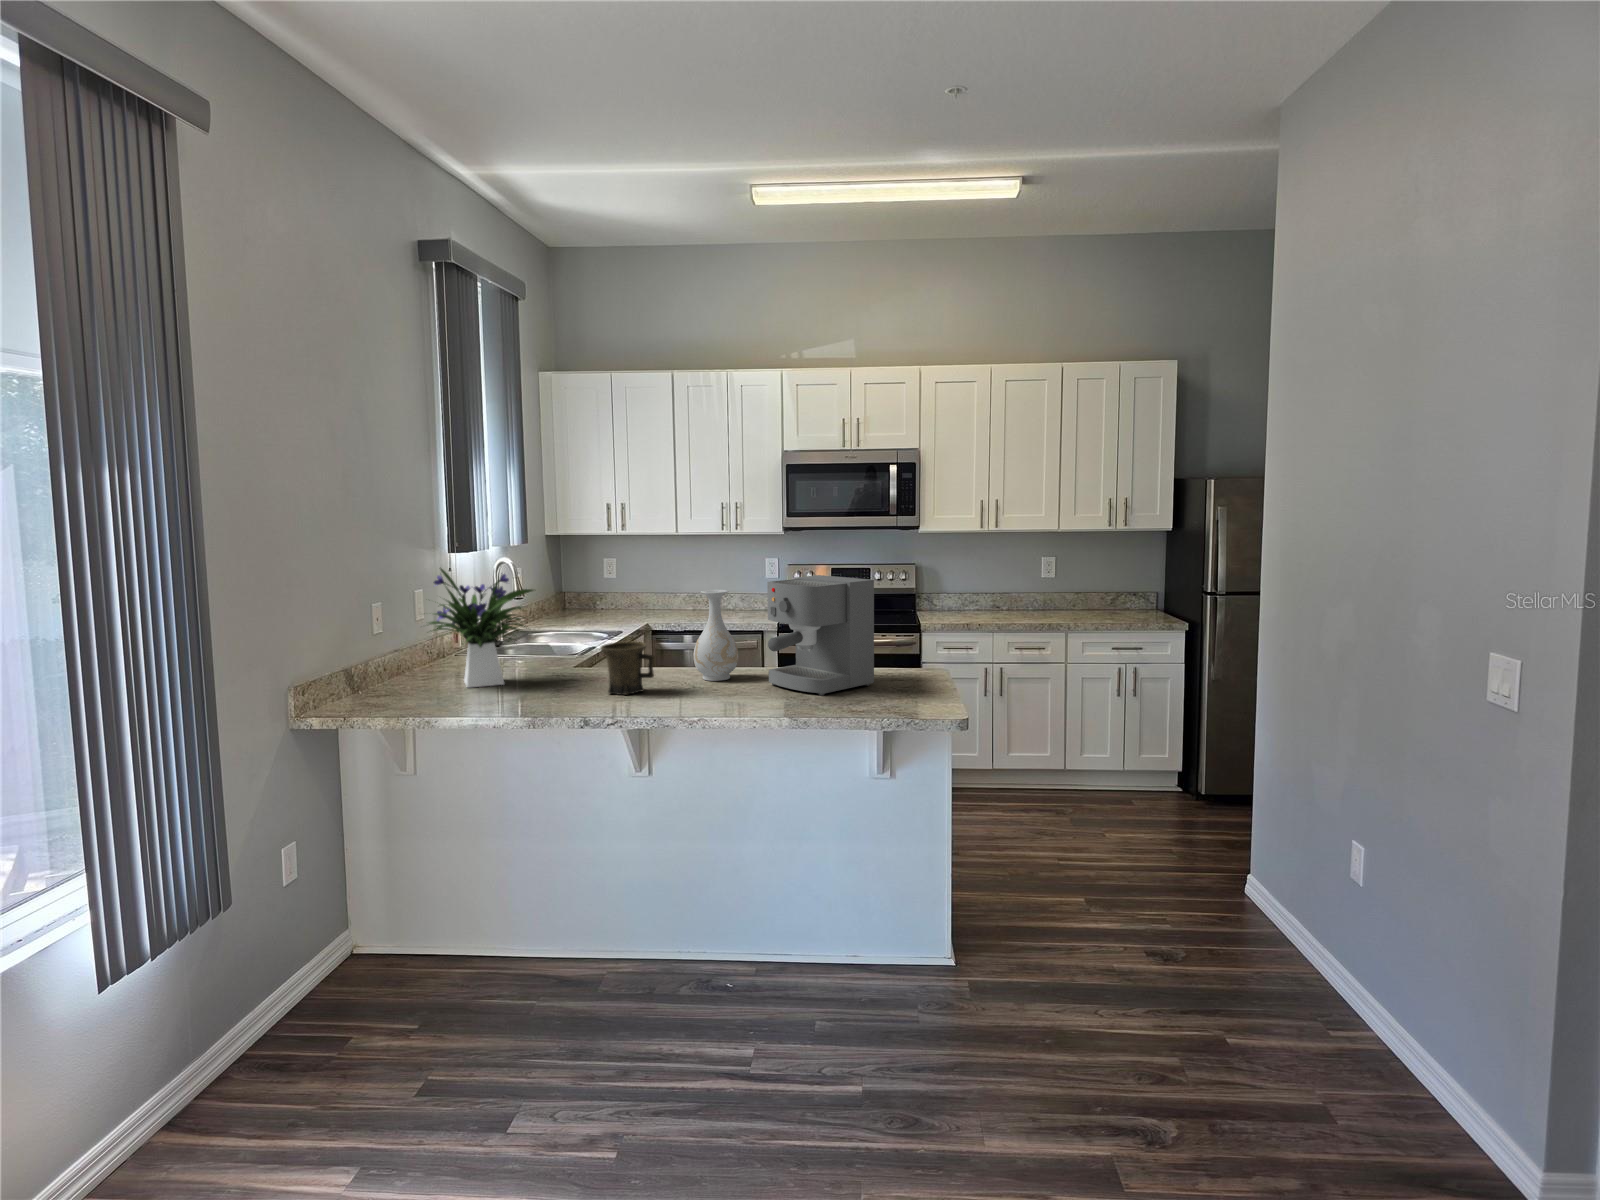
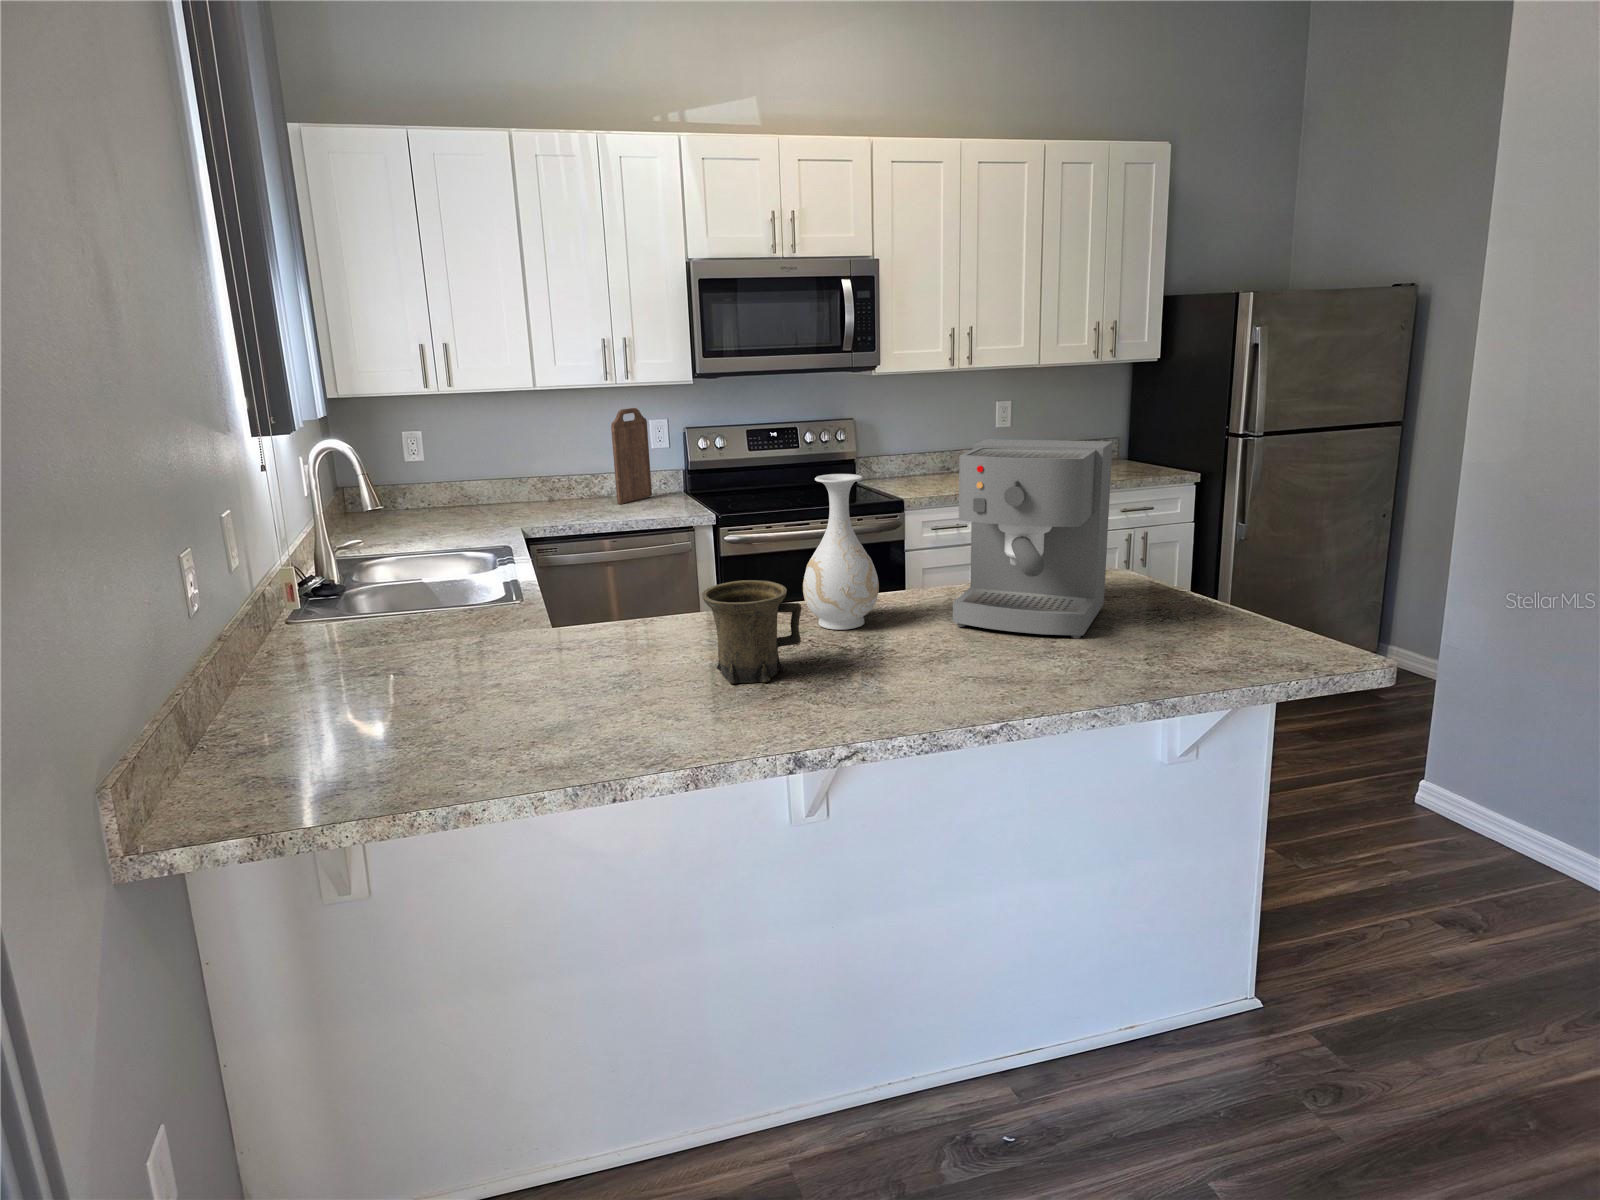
cutting board: none [731,549,763,614] -> present [611,408,652,504]
flower arrangement: present [429,568,533,688] -> none [285,466,524,706]

